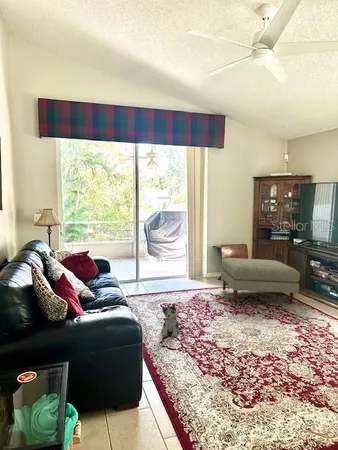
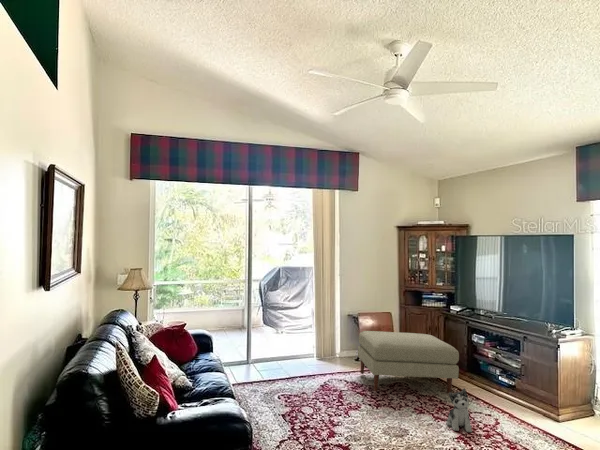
plush toy: present [161,304,180,337] -> present [446,388,472,432]

